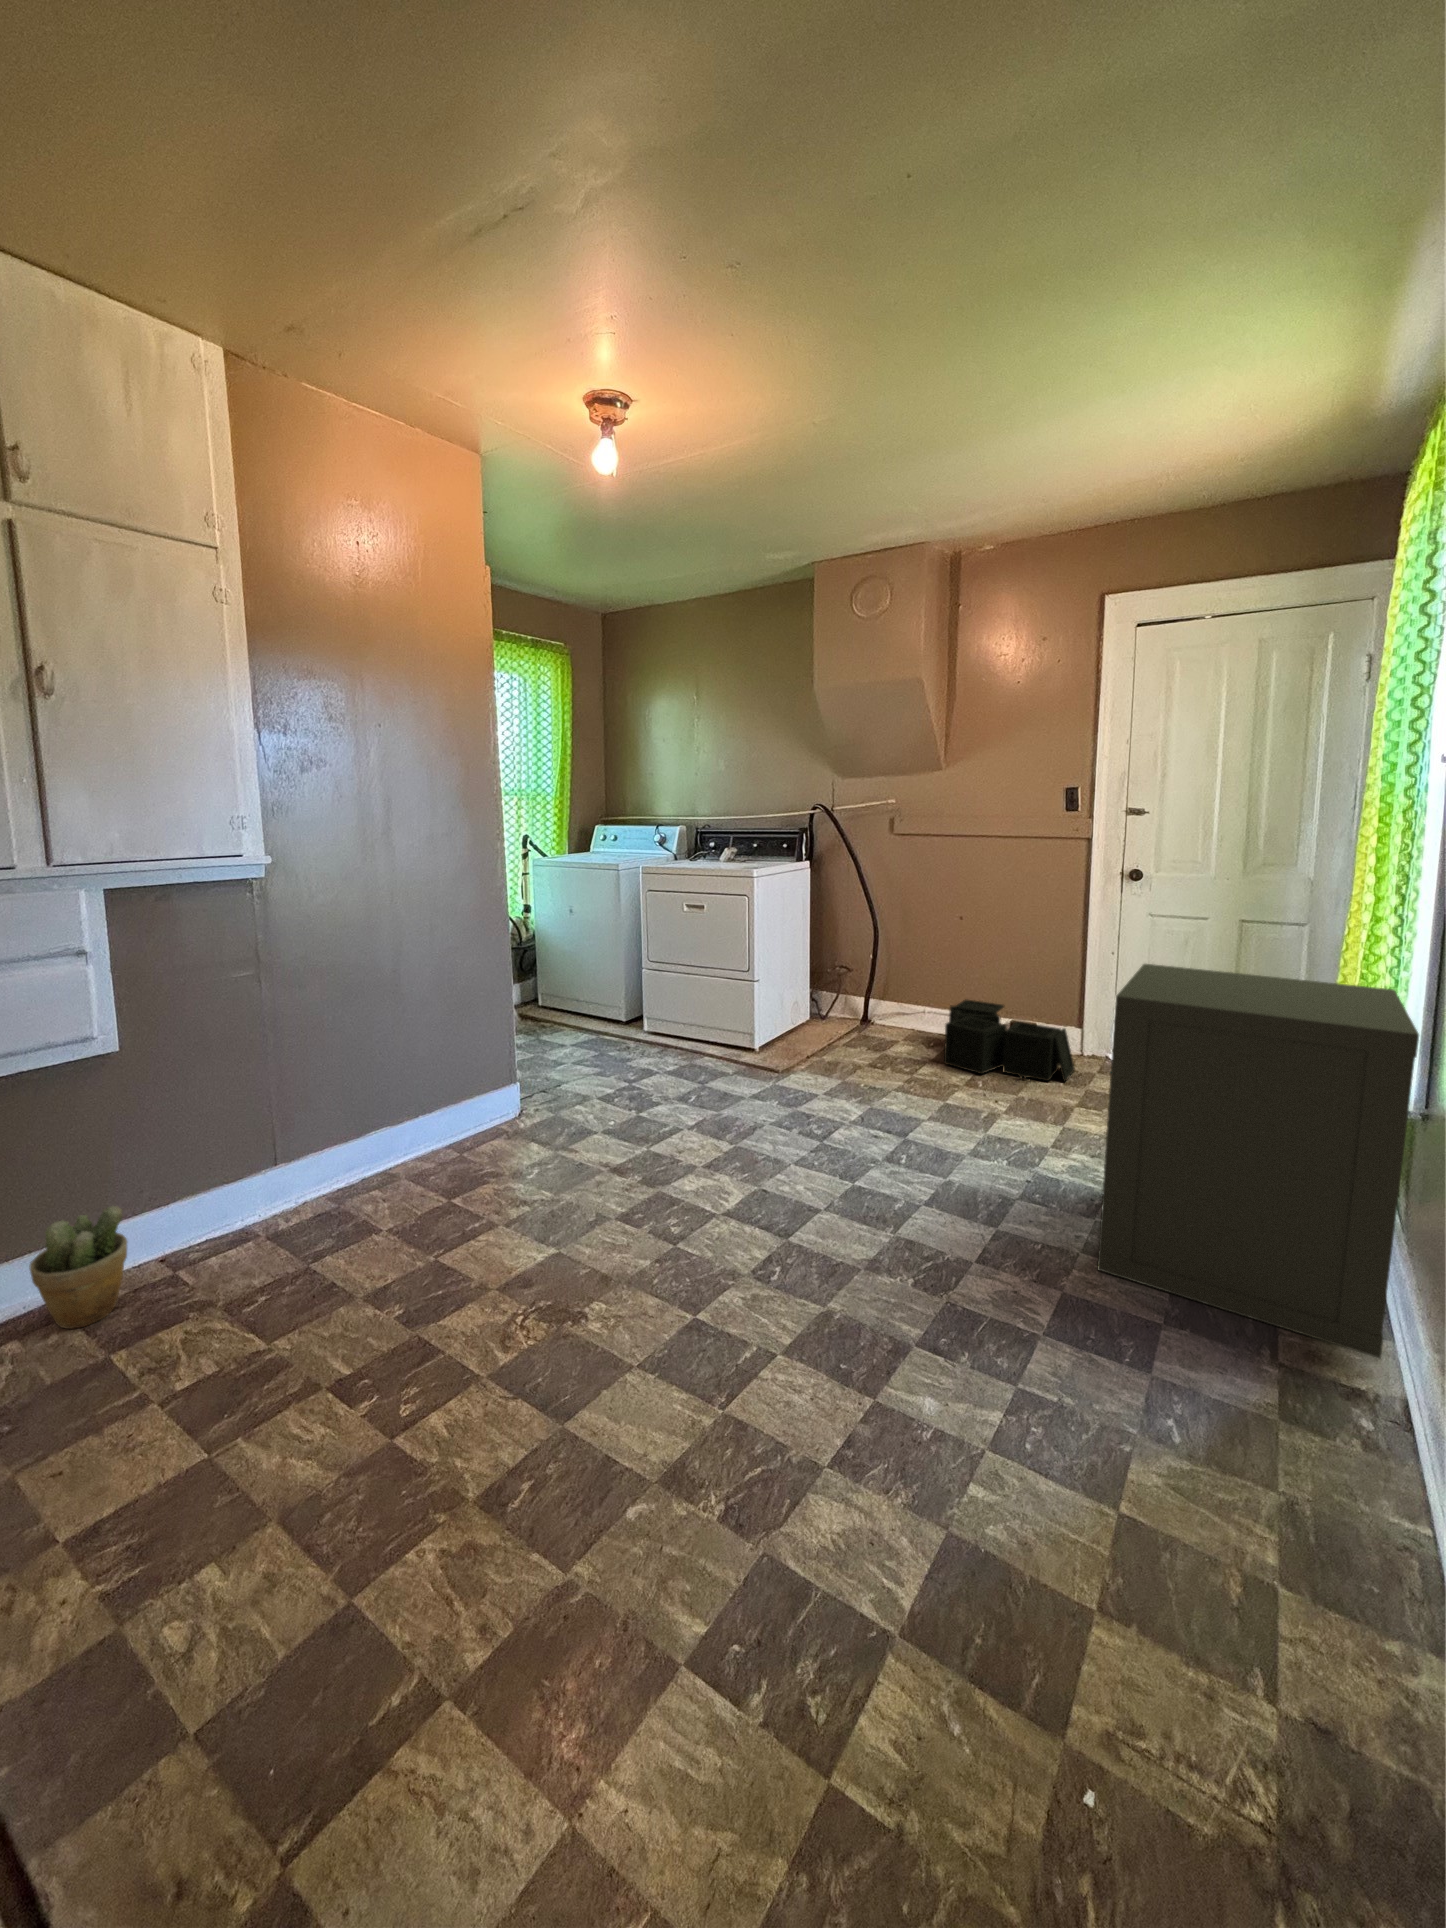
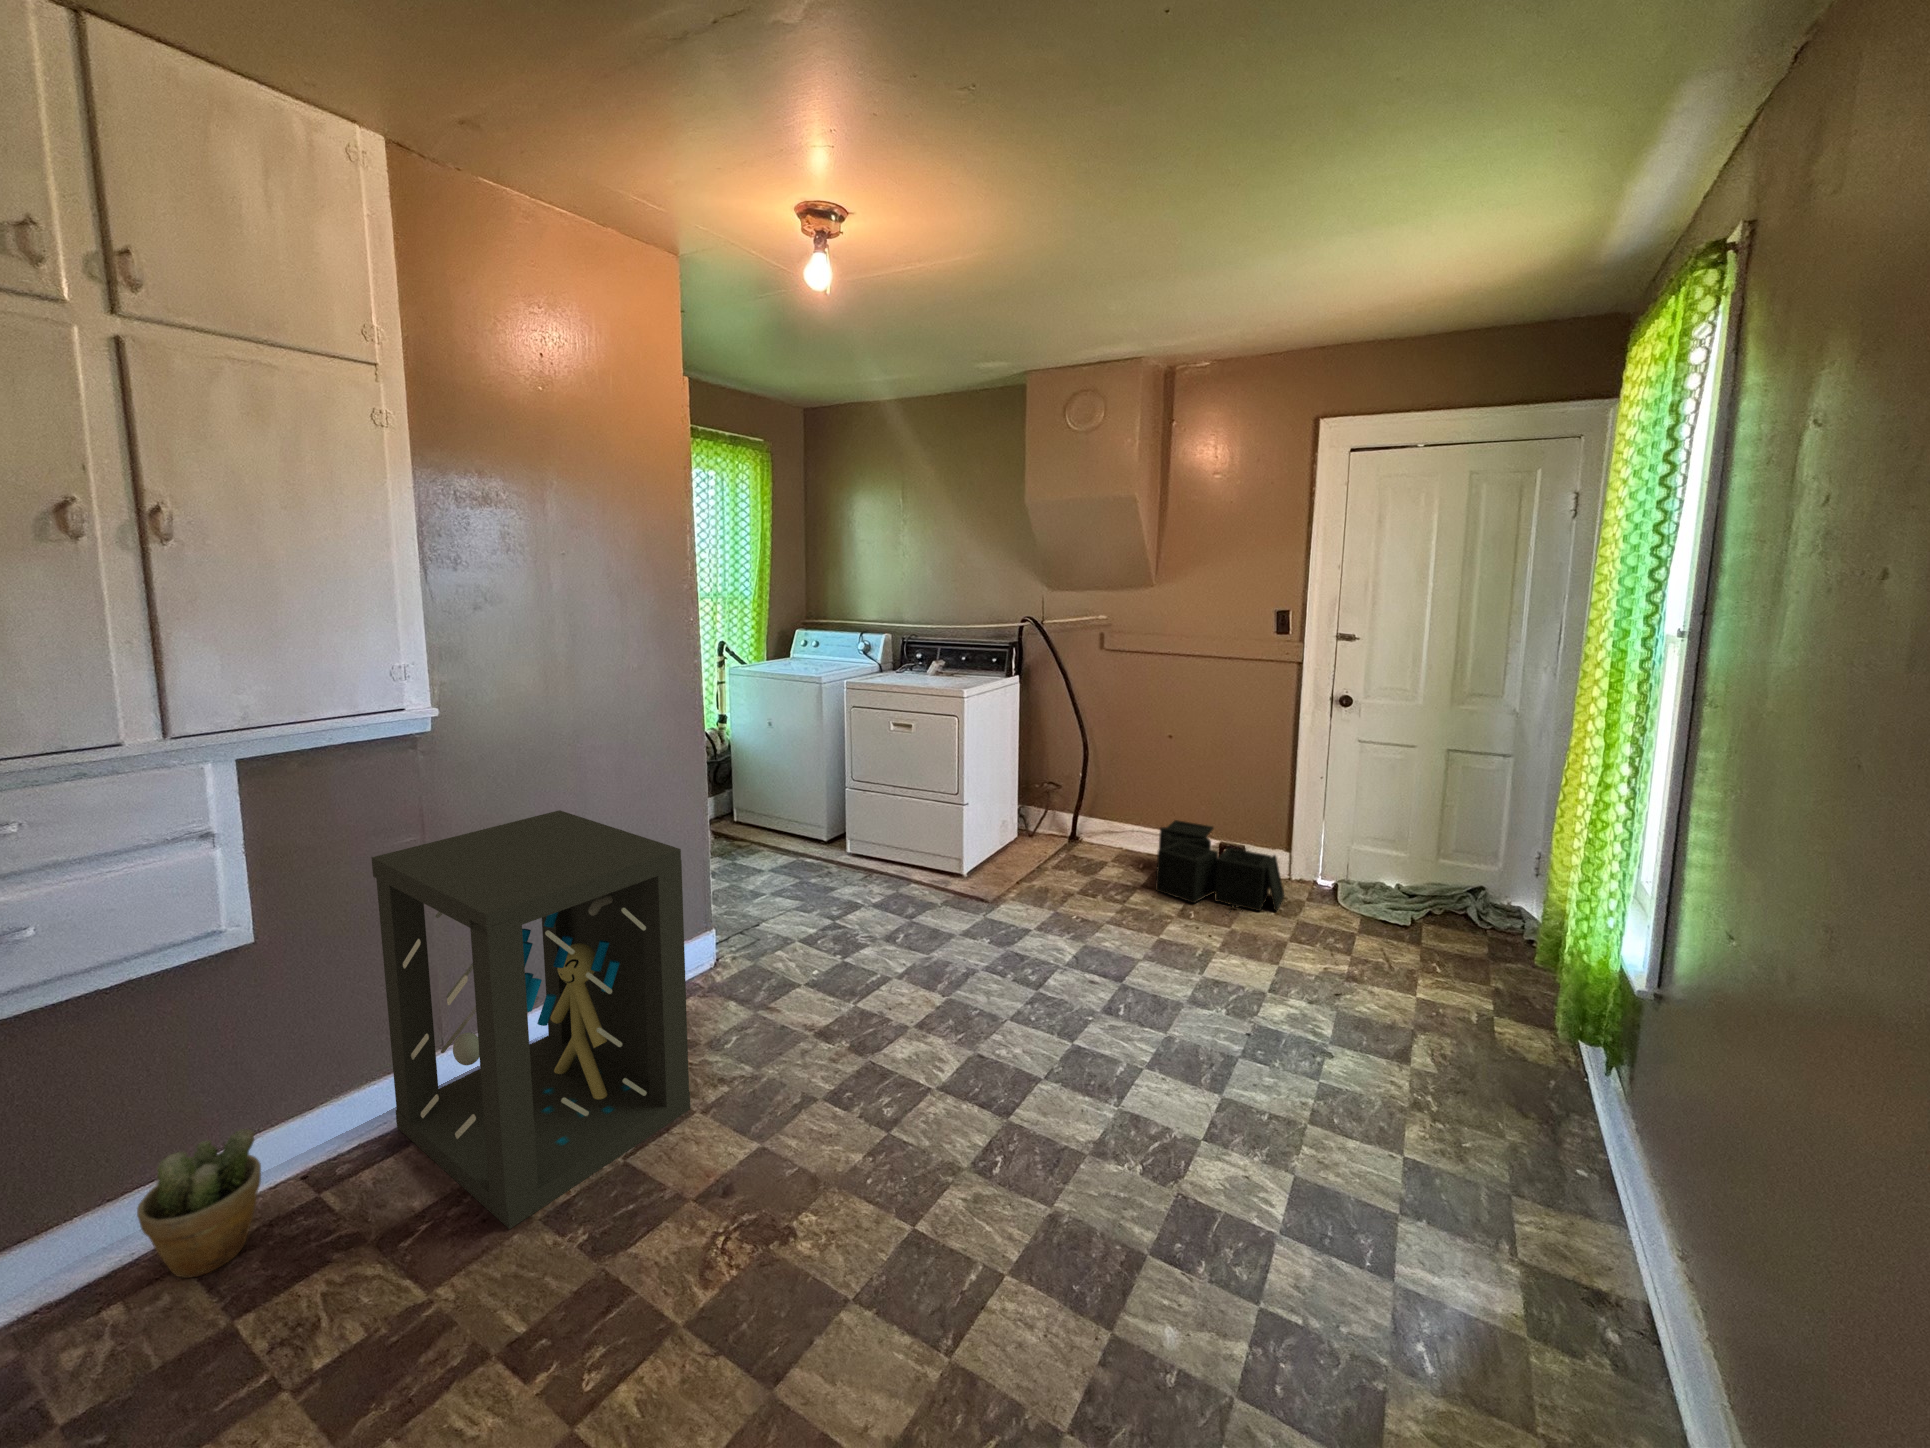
storage cabinet: present [1098,964,1419,1358] -> present [372,810,690,1229]

